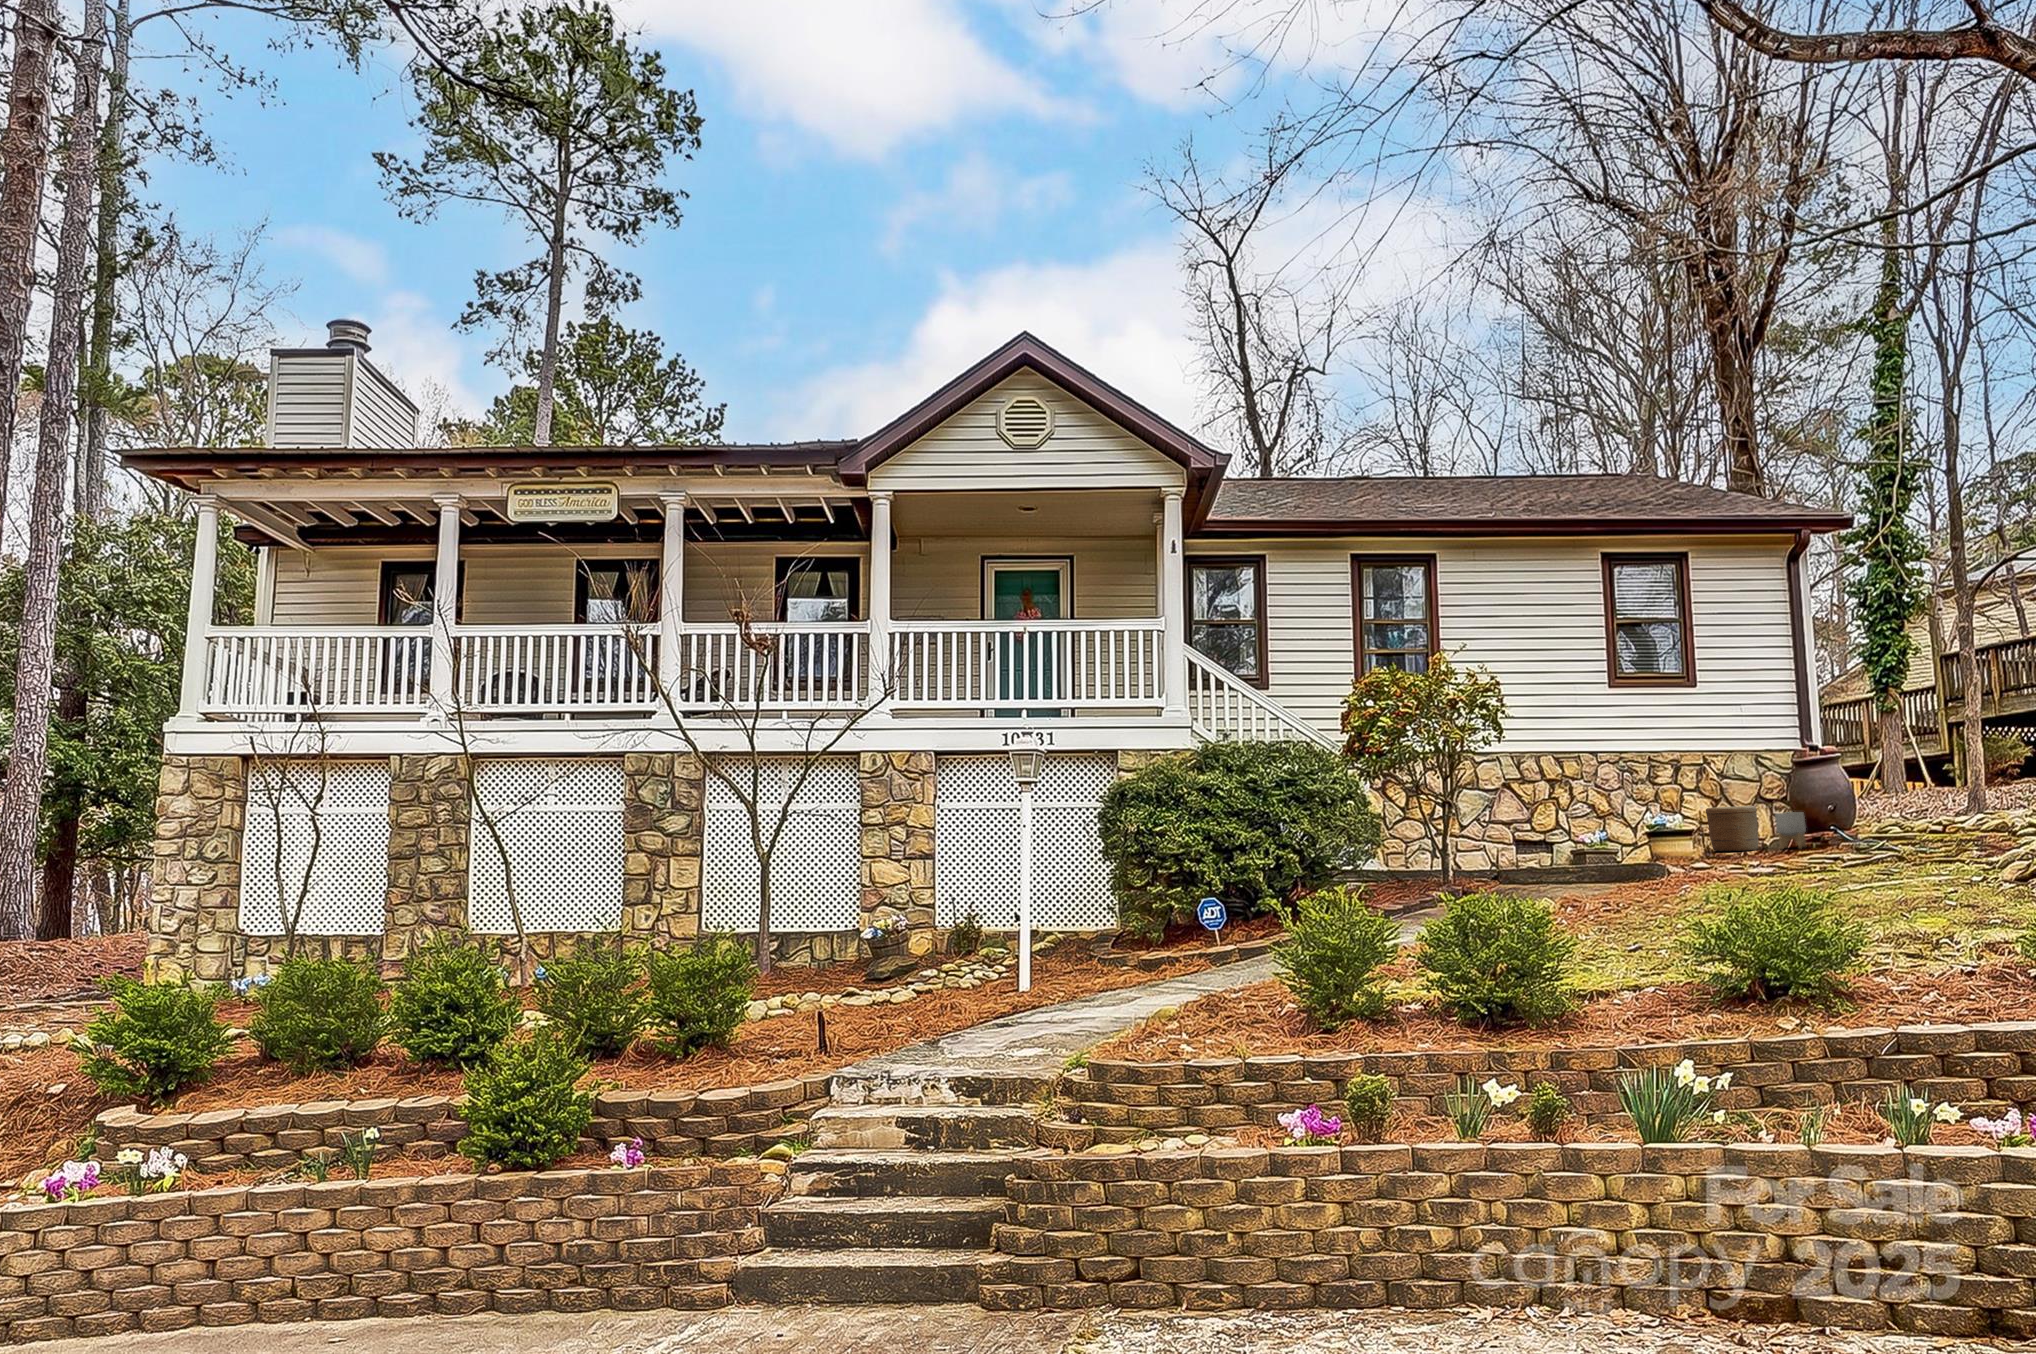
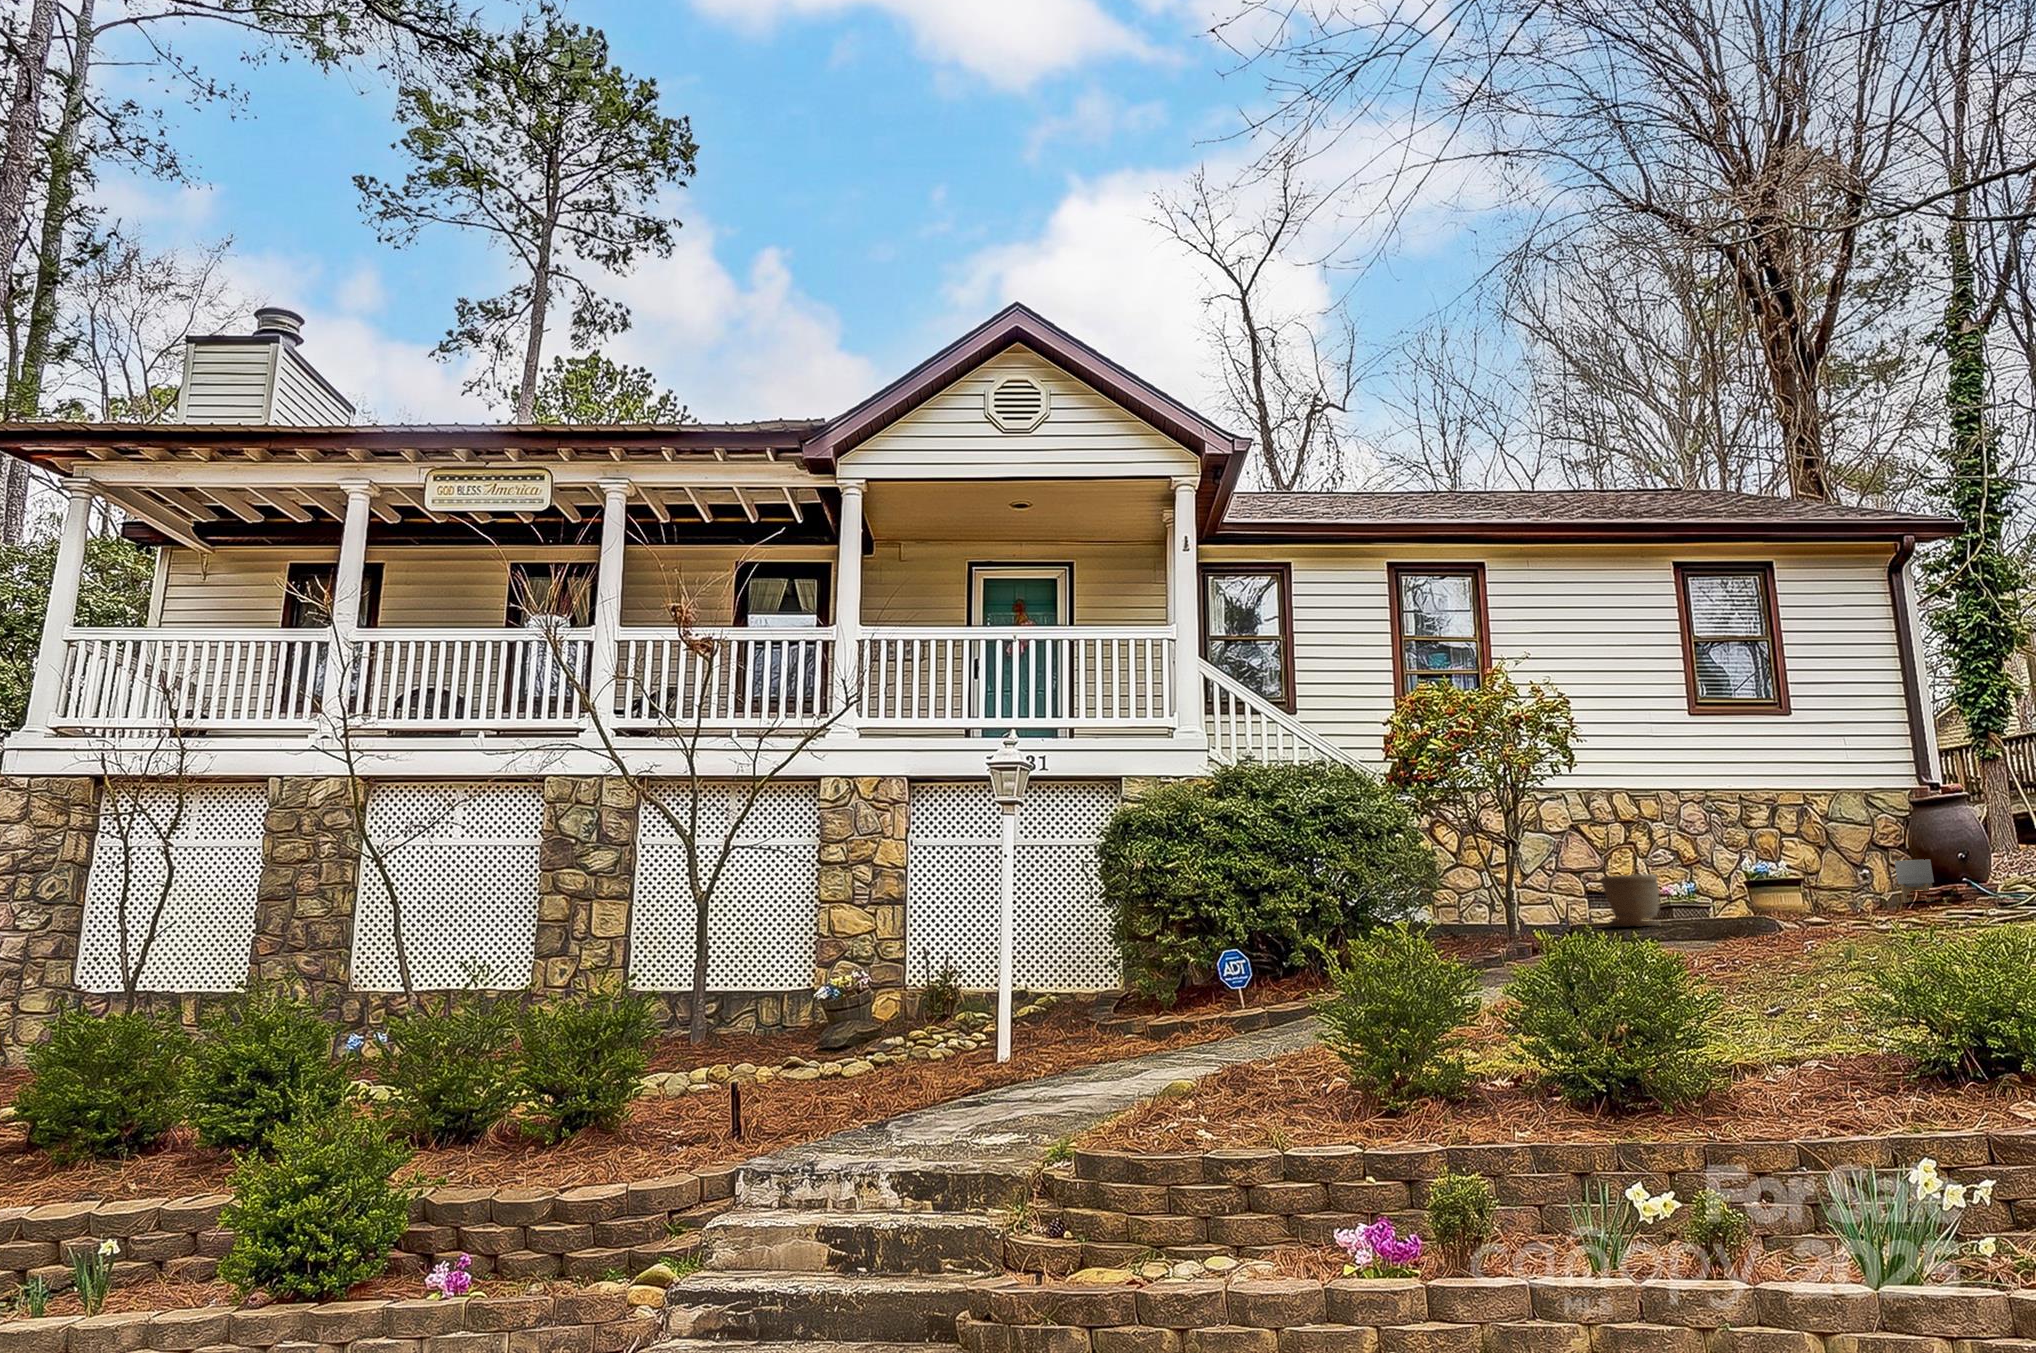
woven basket: present [1706,806,1758,851] -> present [1600,874,1660,927]

